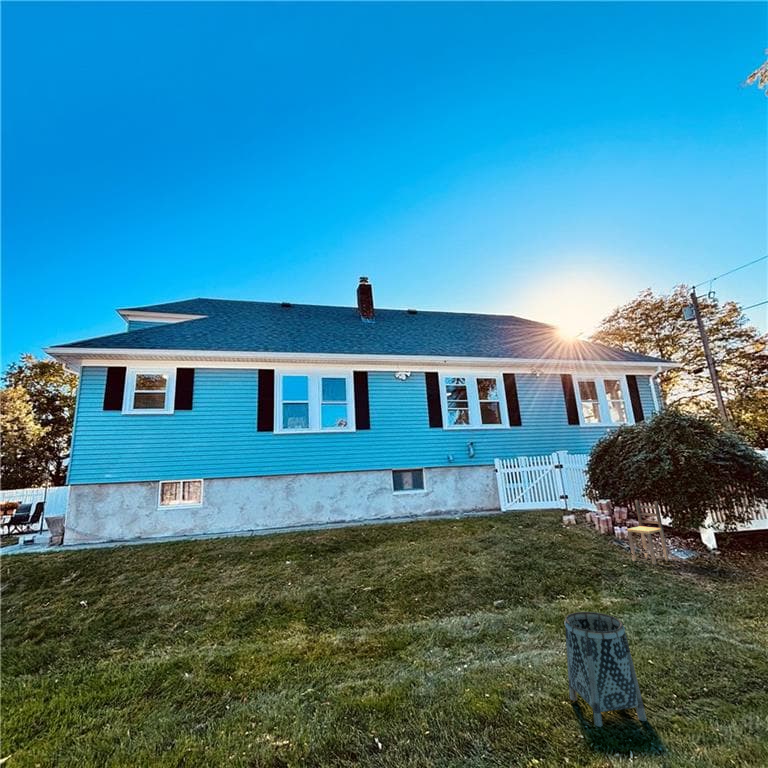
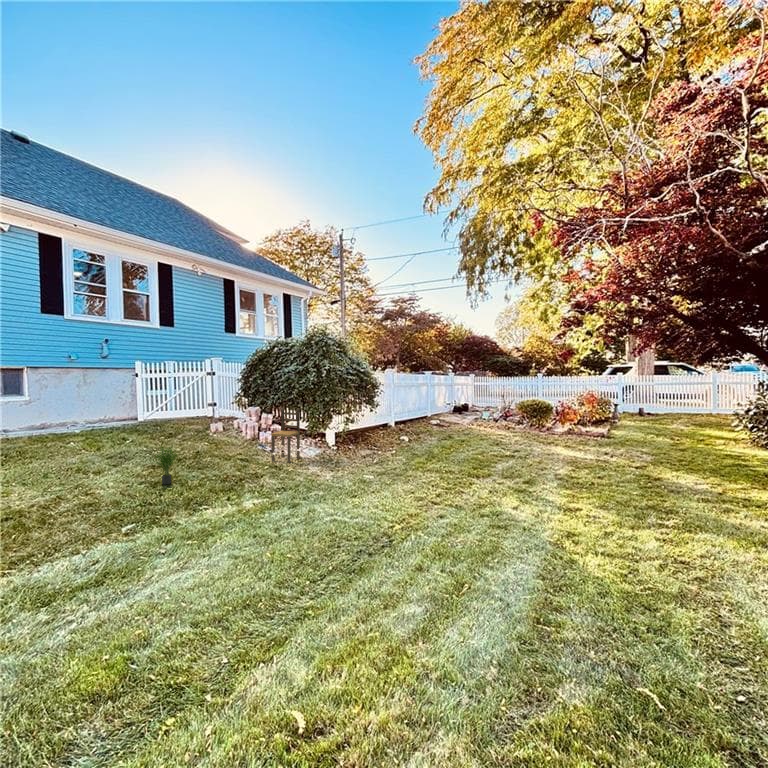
potted plant: none [509,530,534,569] -> present [154,447,175,484]
basket: present [564,612,647,727] -> none [213,526,286,641]

